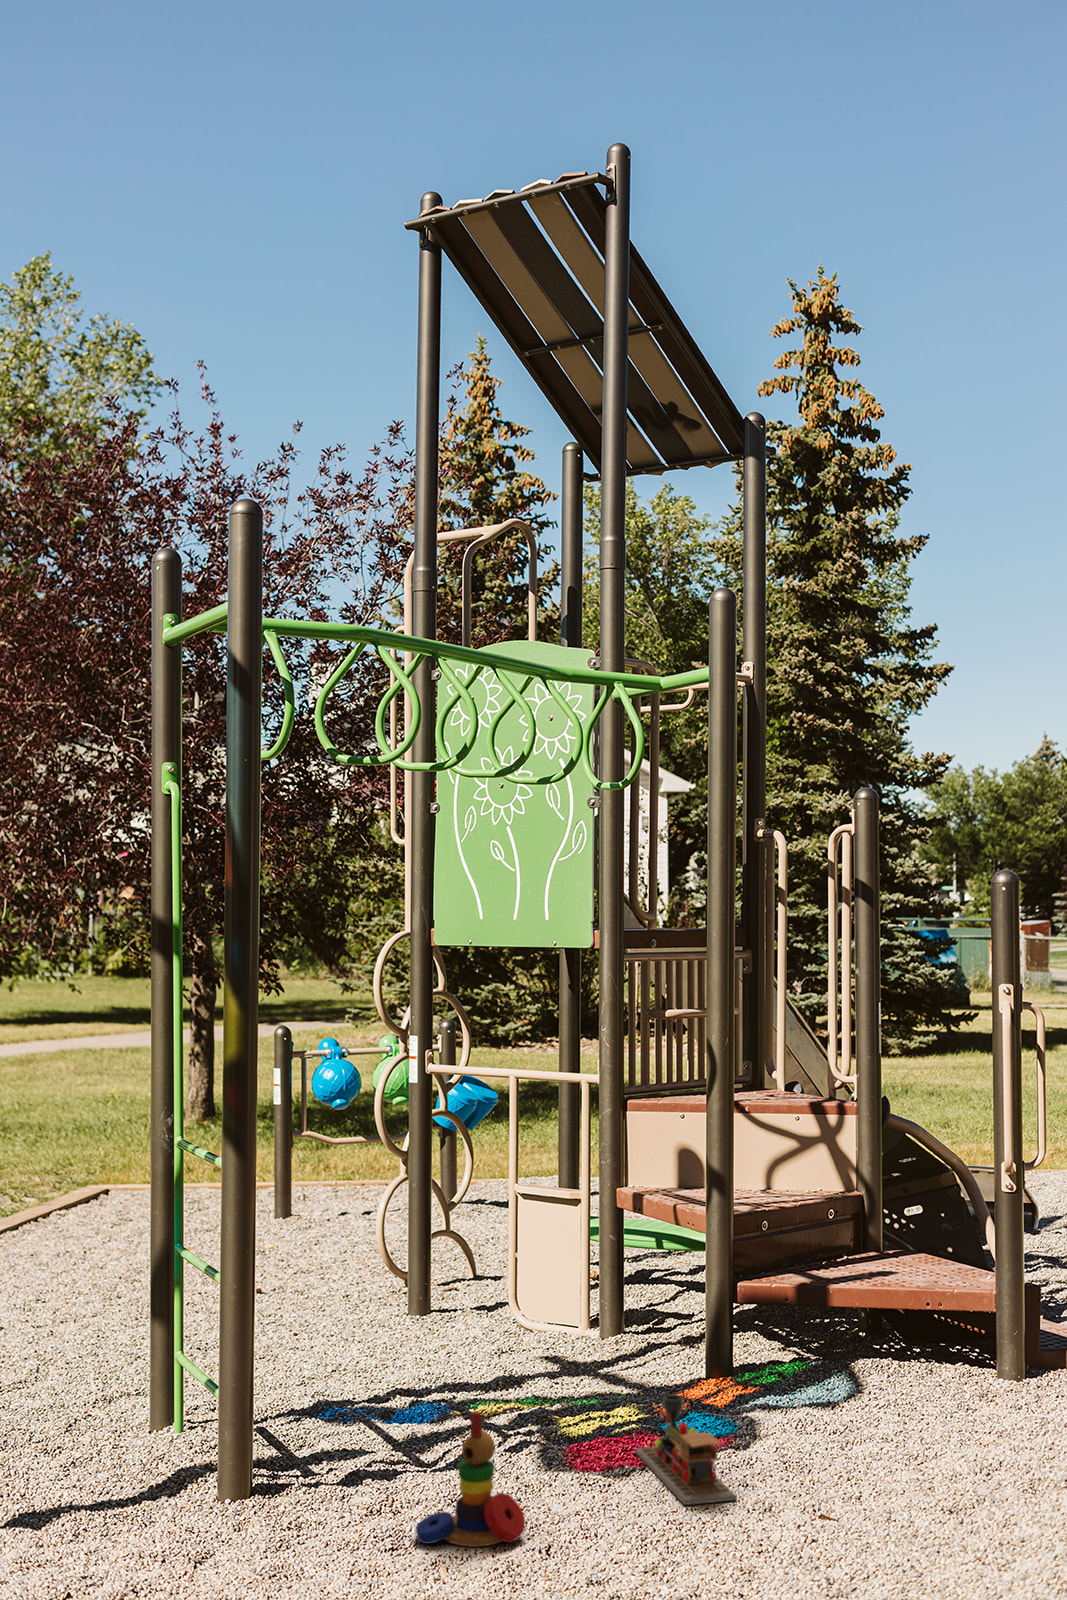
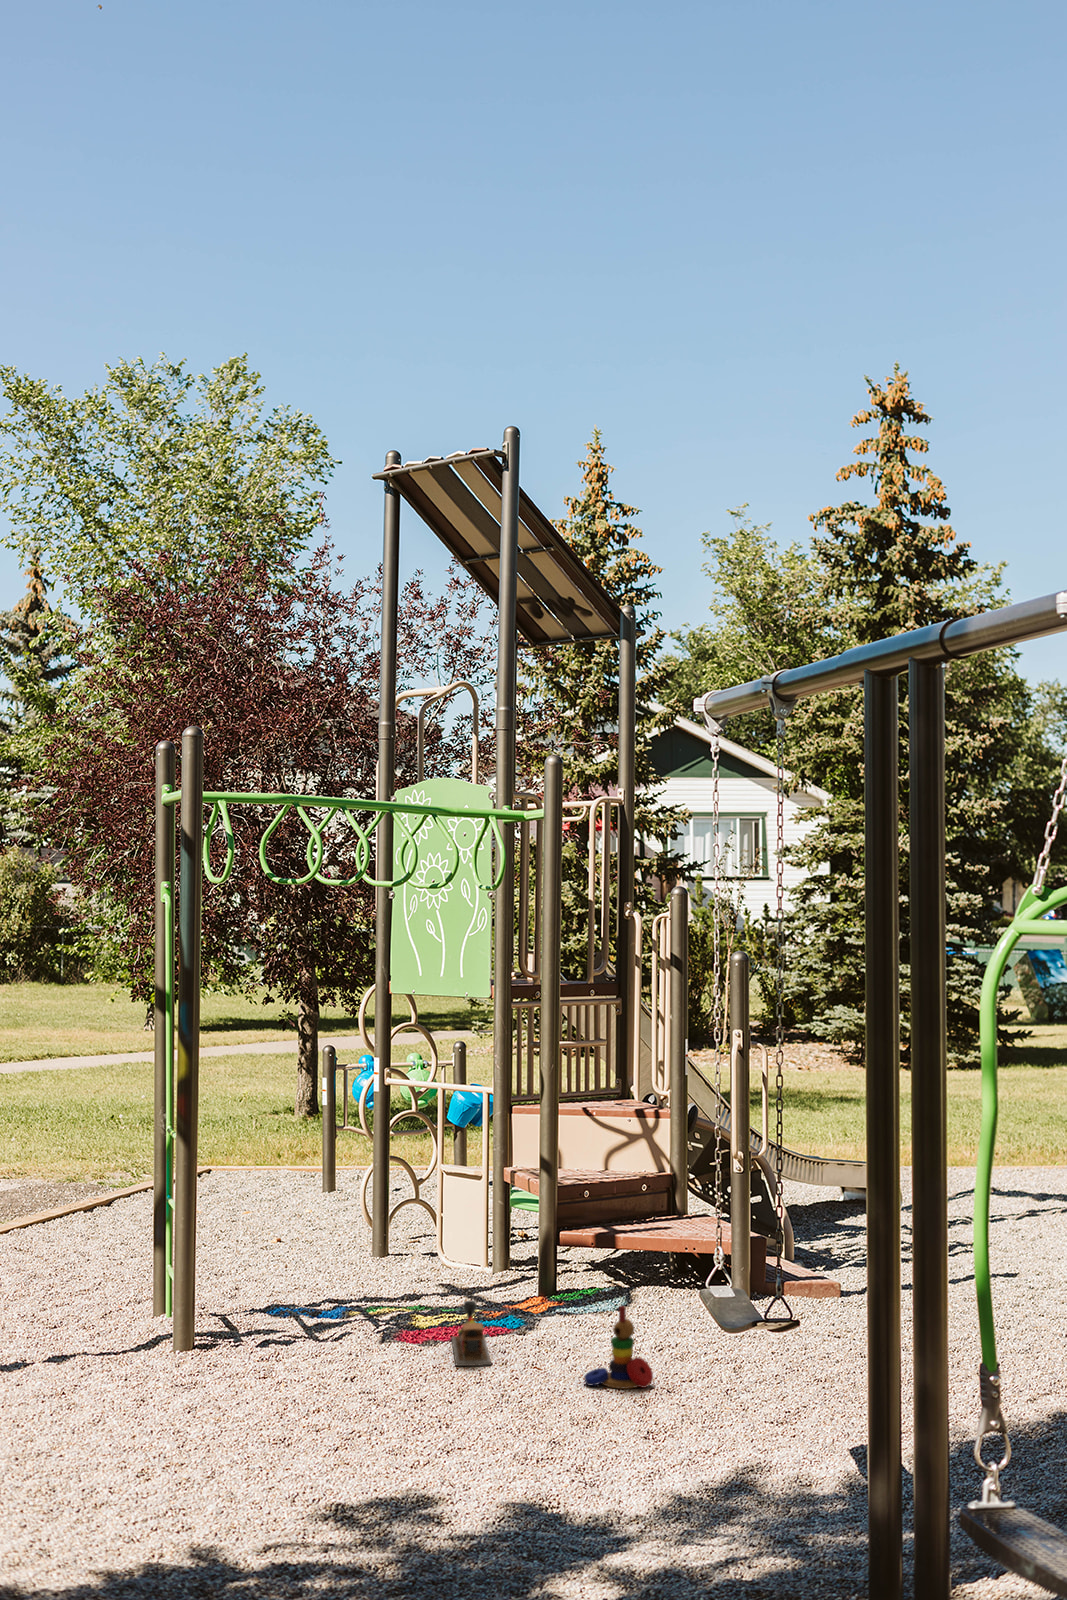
stacking toy: present [416,1411,525,1547] -> present [584,1306,653,1389]

